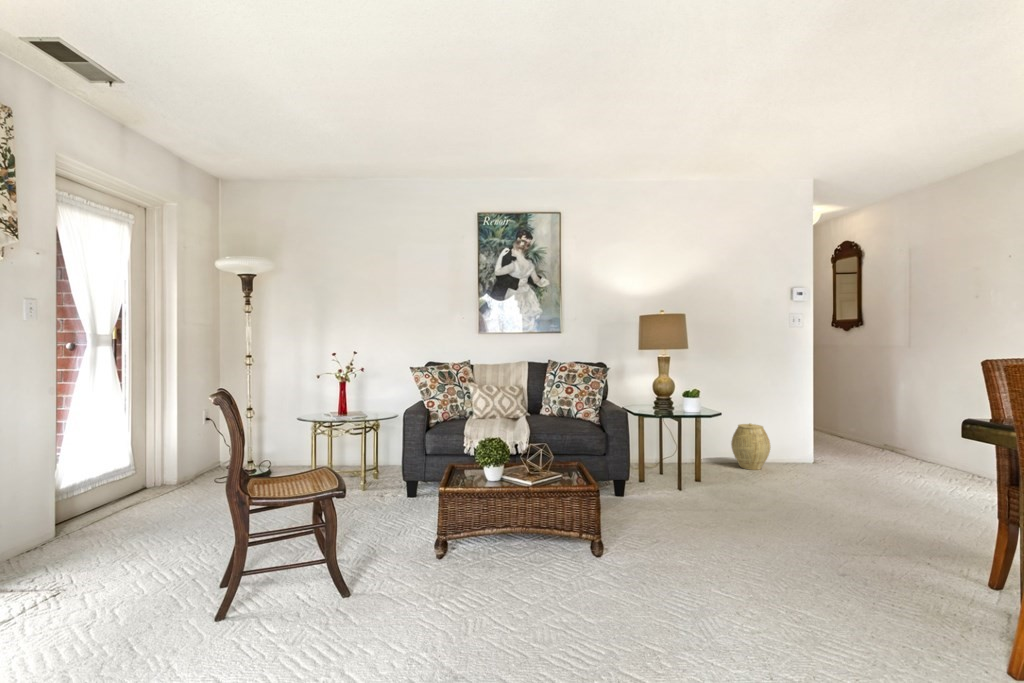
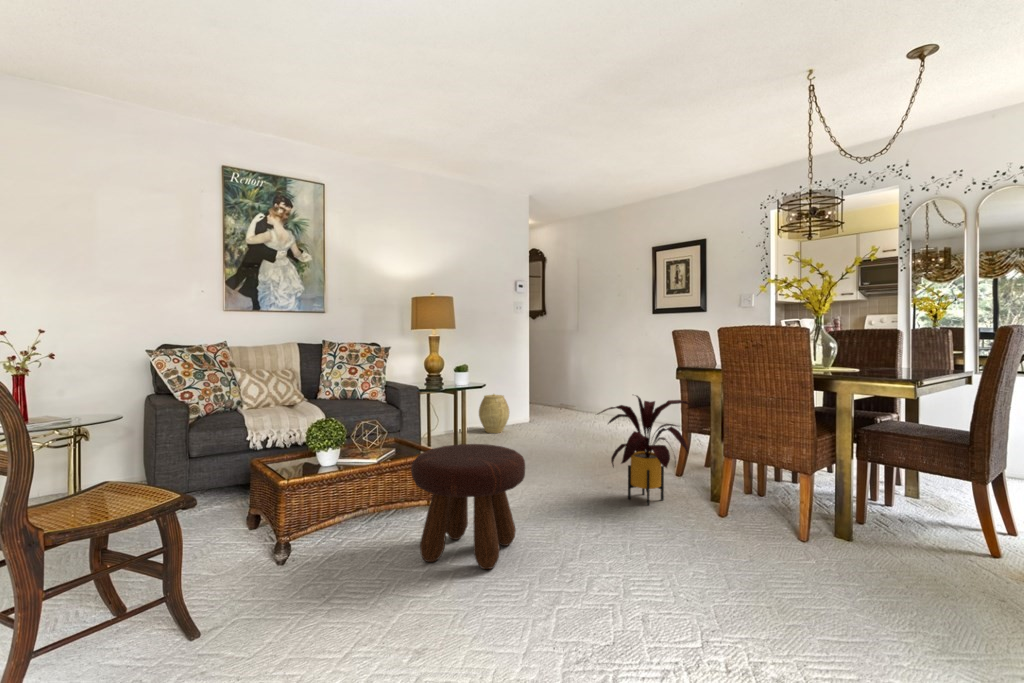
house plant: none [778,453,981,608] -> present [599,396,706,505]
footstool: none [524,481,643,620] -> present [411,444,525,569]

